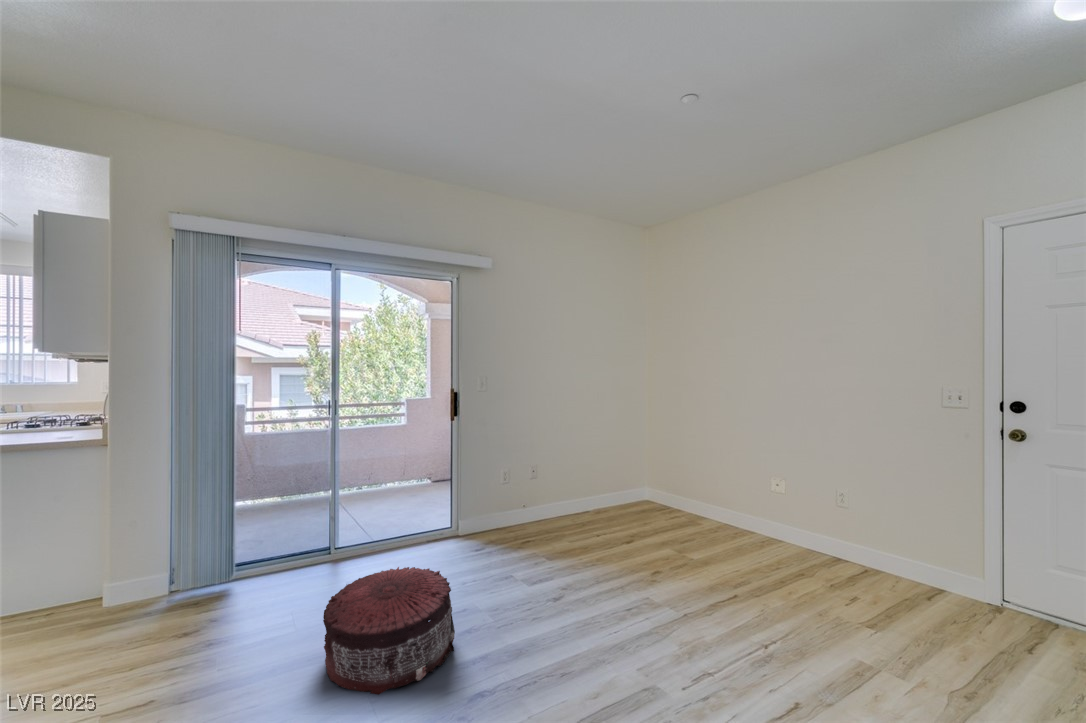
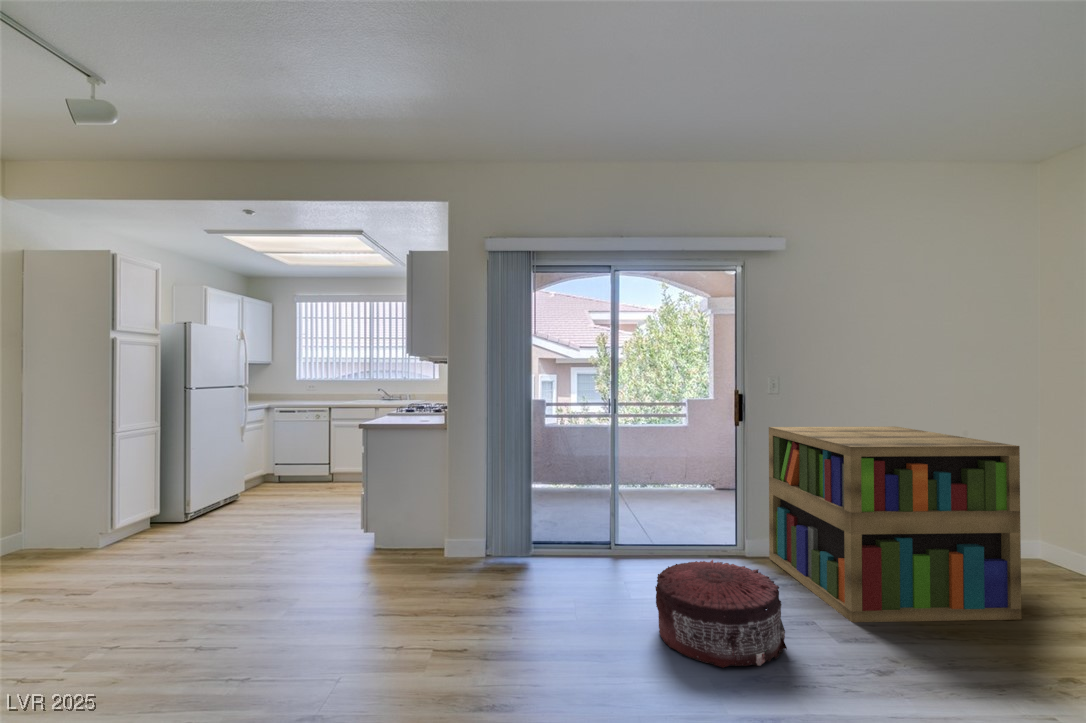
bookshelf: none [478,416,651,601] -> present [769,427,1021,622]

